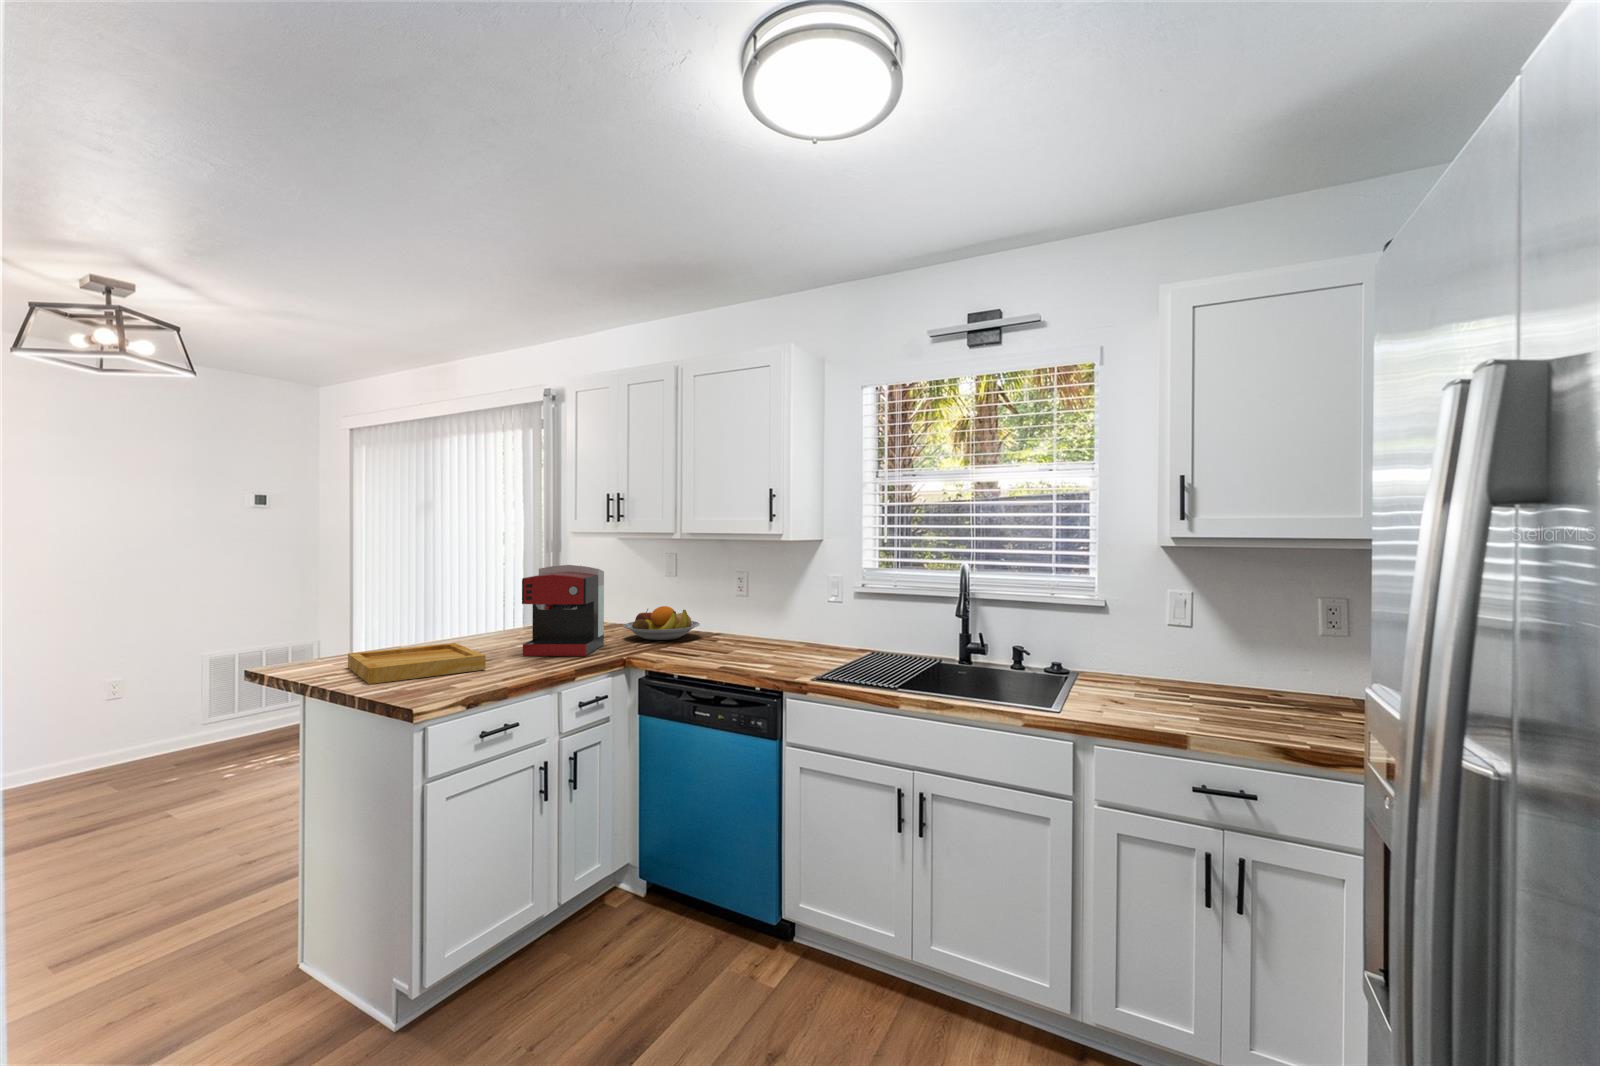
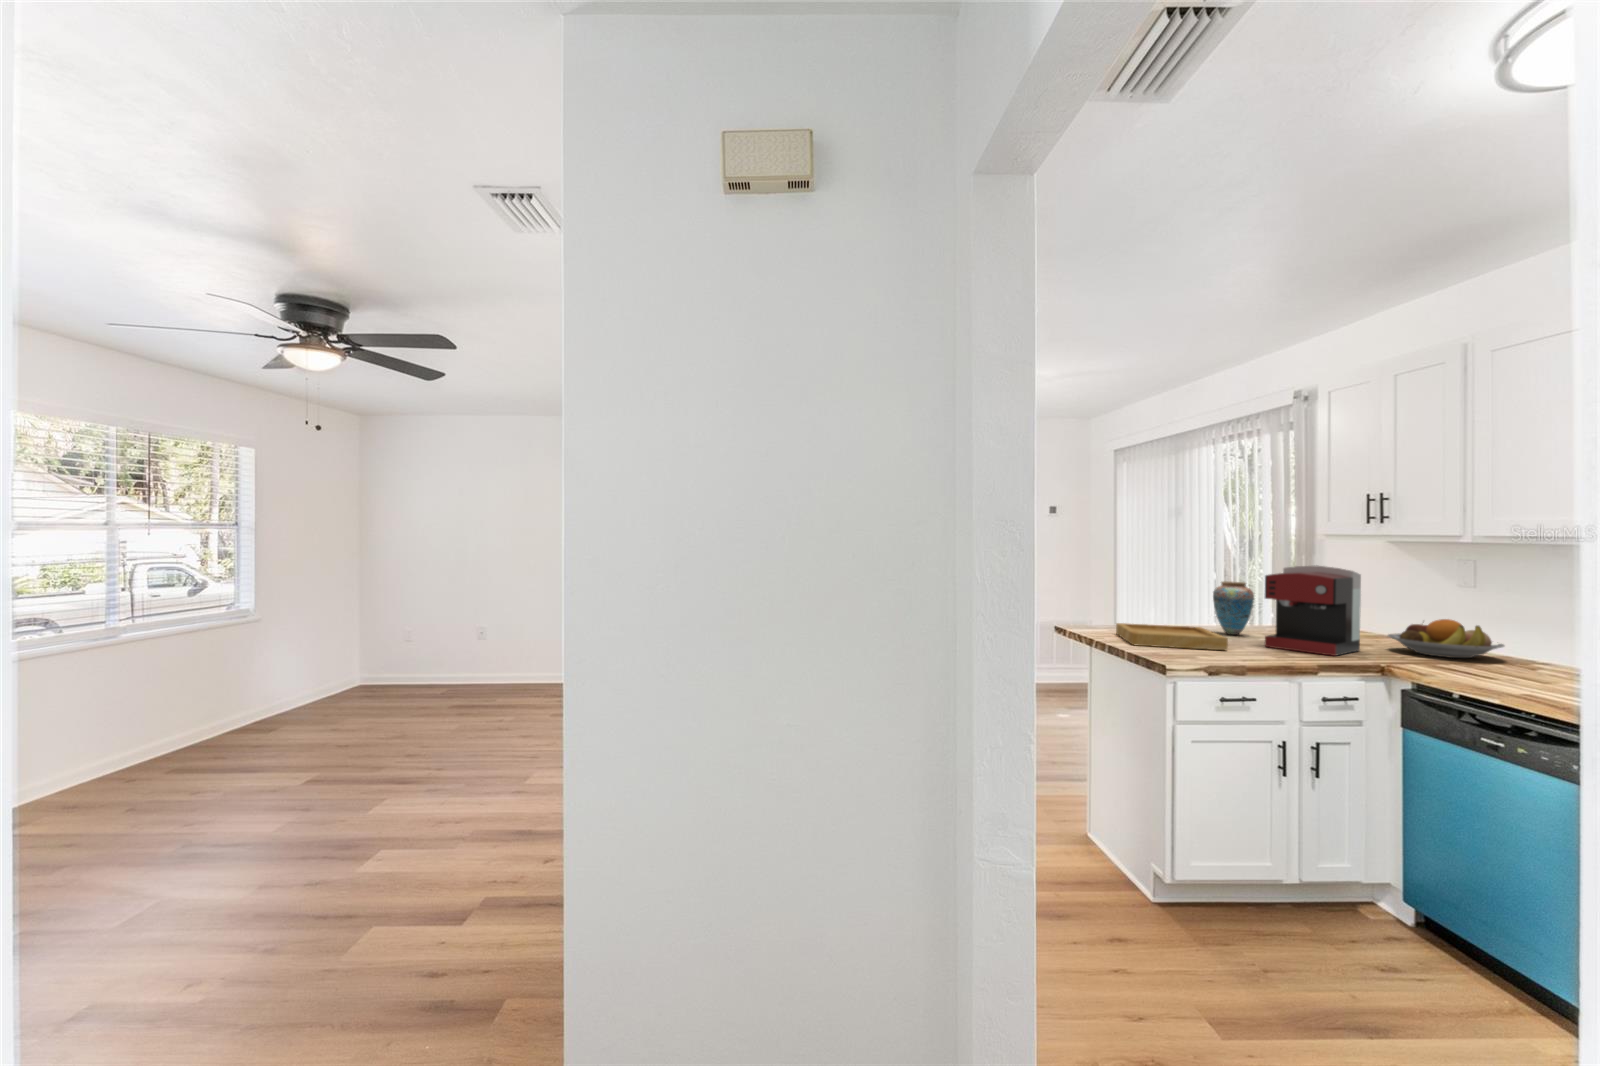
vase: none [469,585,511,645] -> present [1213,581,1254,635]

